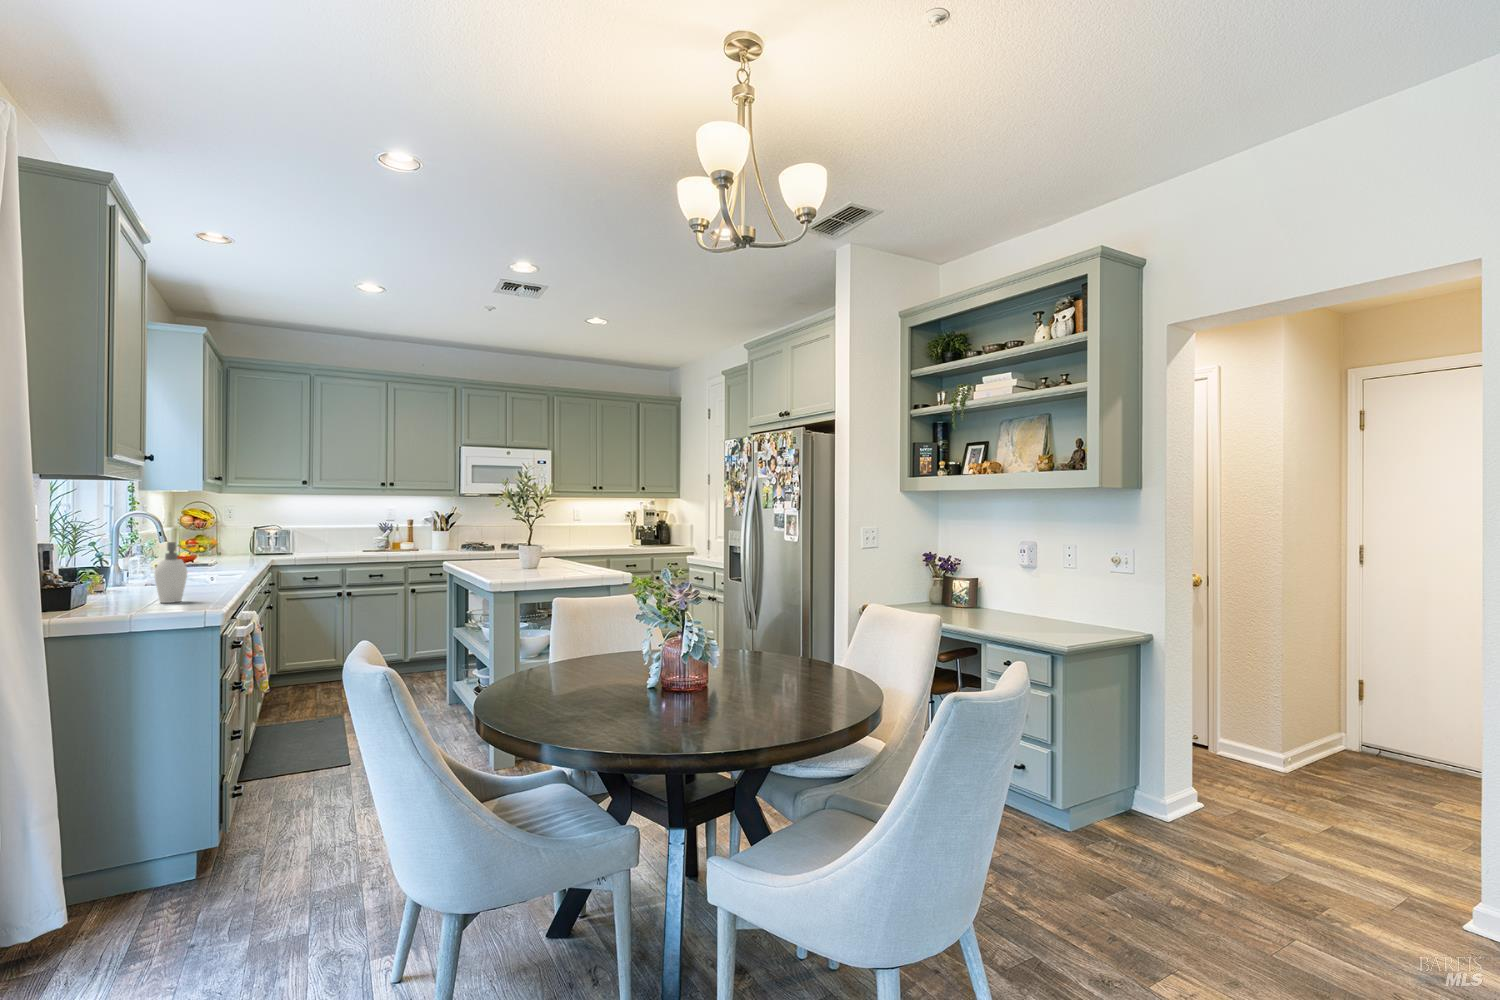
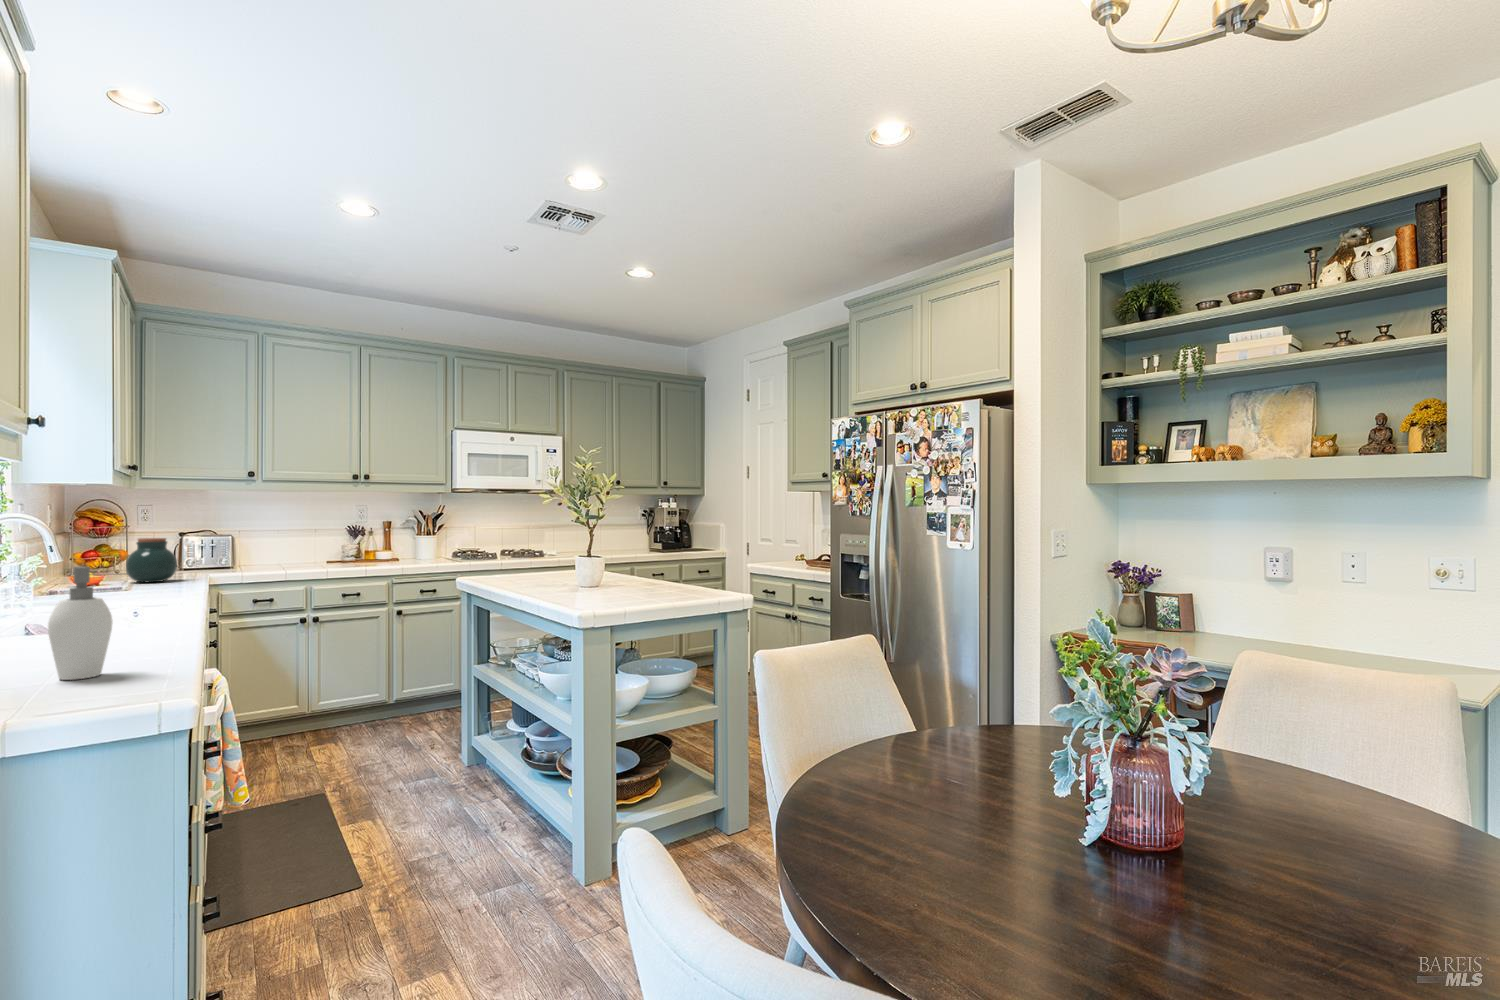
jar: none [213,531,248,562] -> present [126,538,177,582]

